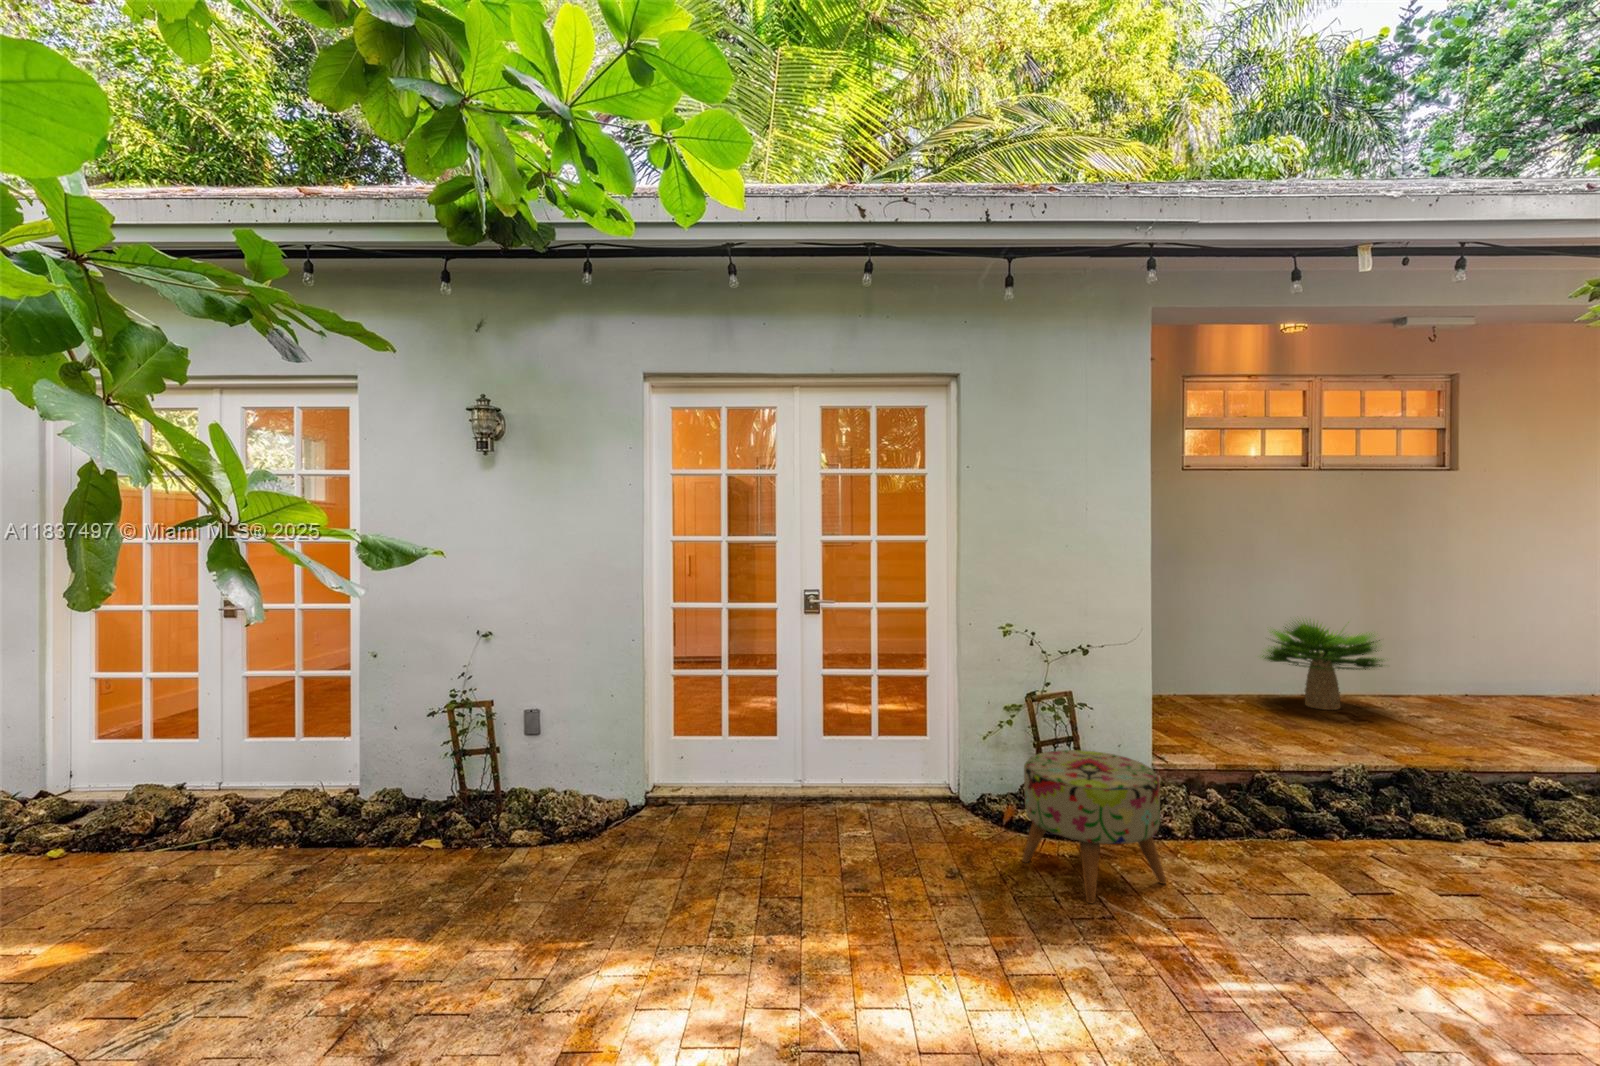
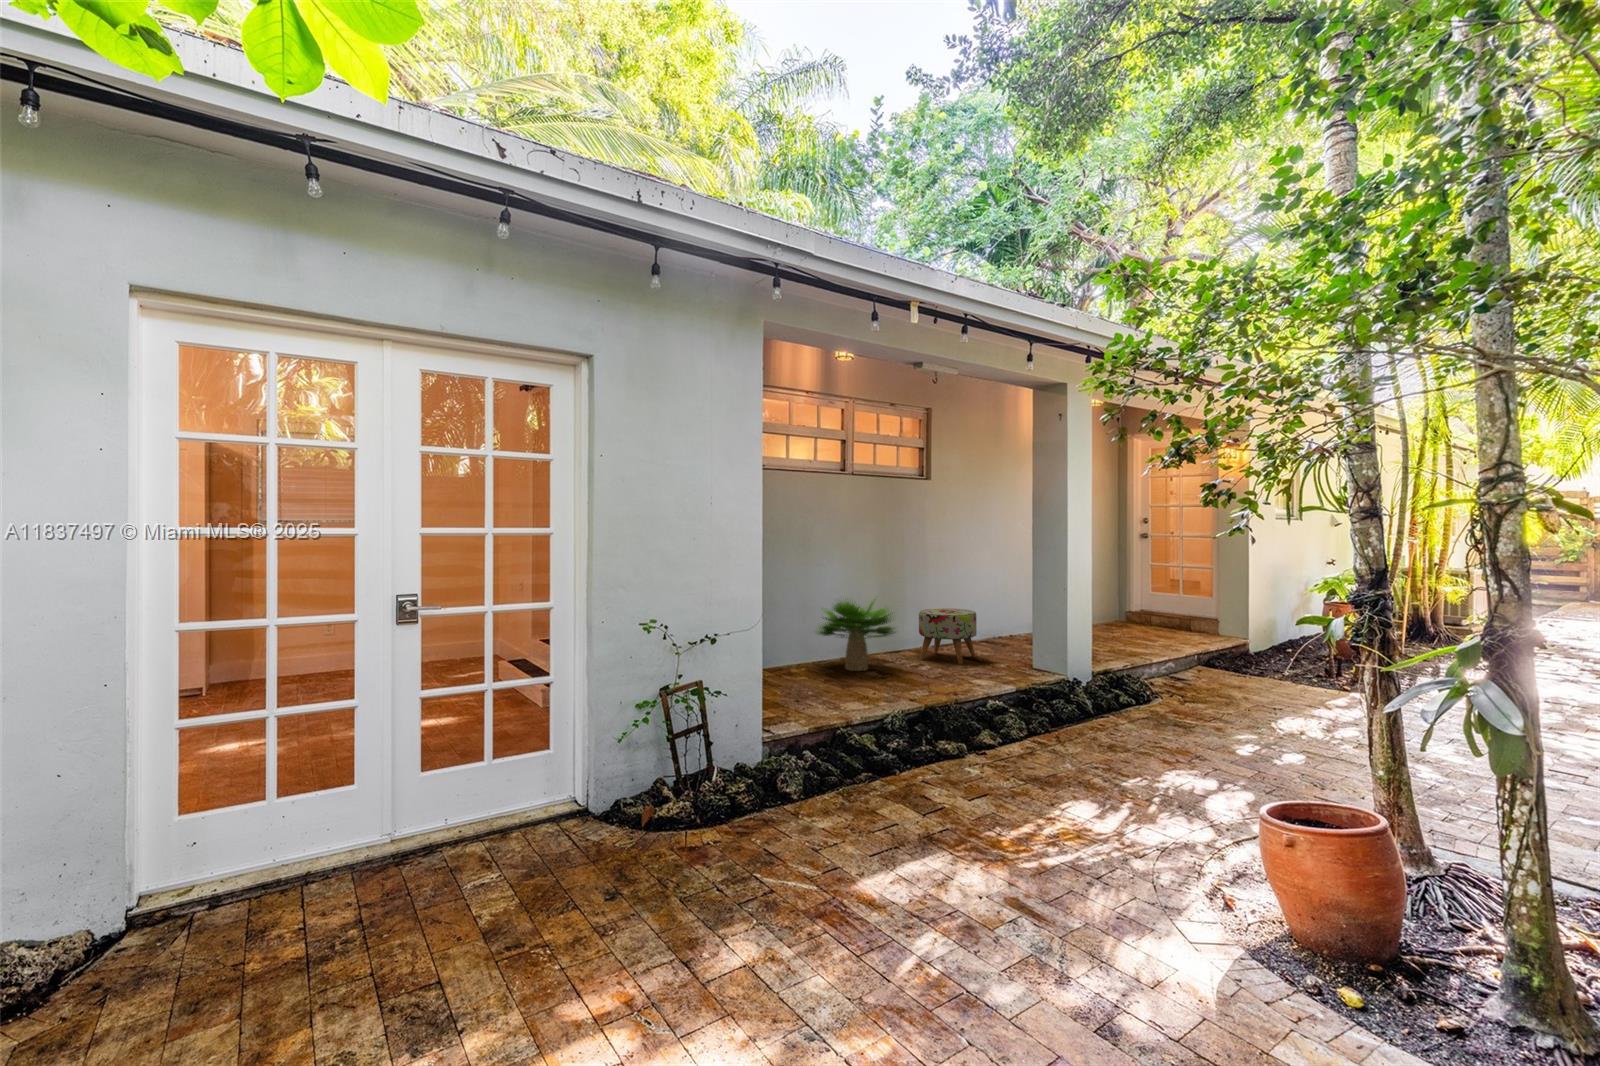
ottoman: present [1022,750,1166,903] -> present [919,608,977,664]

